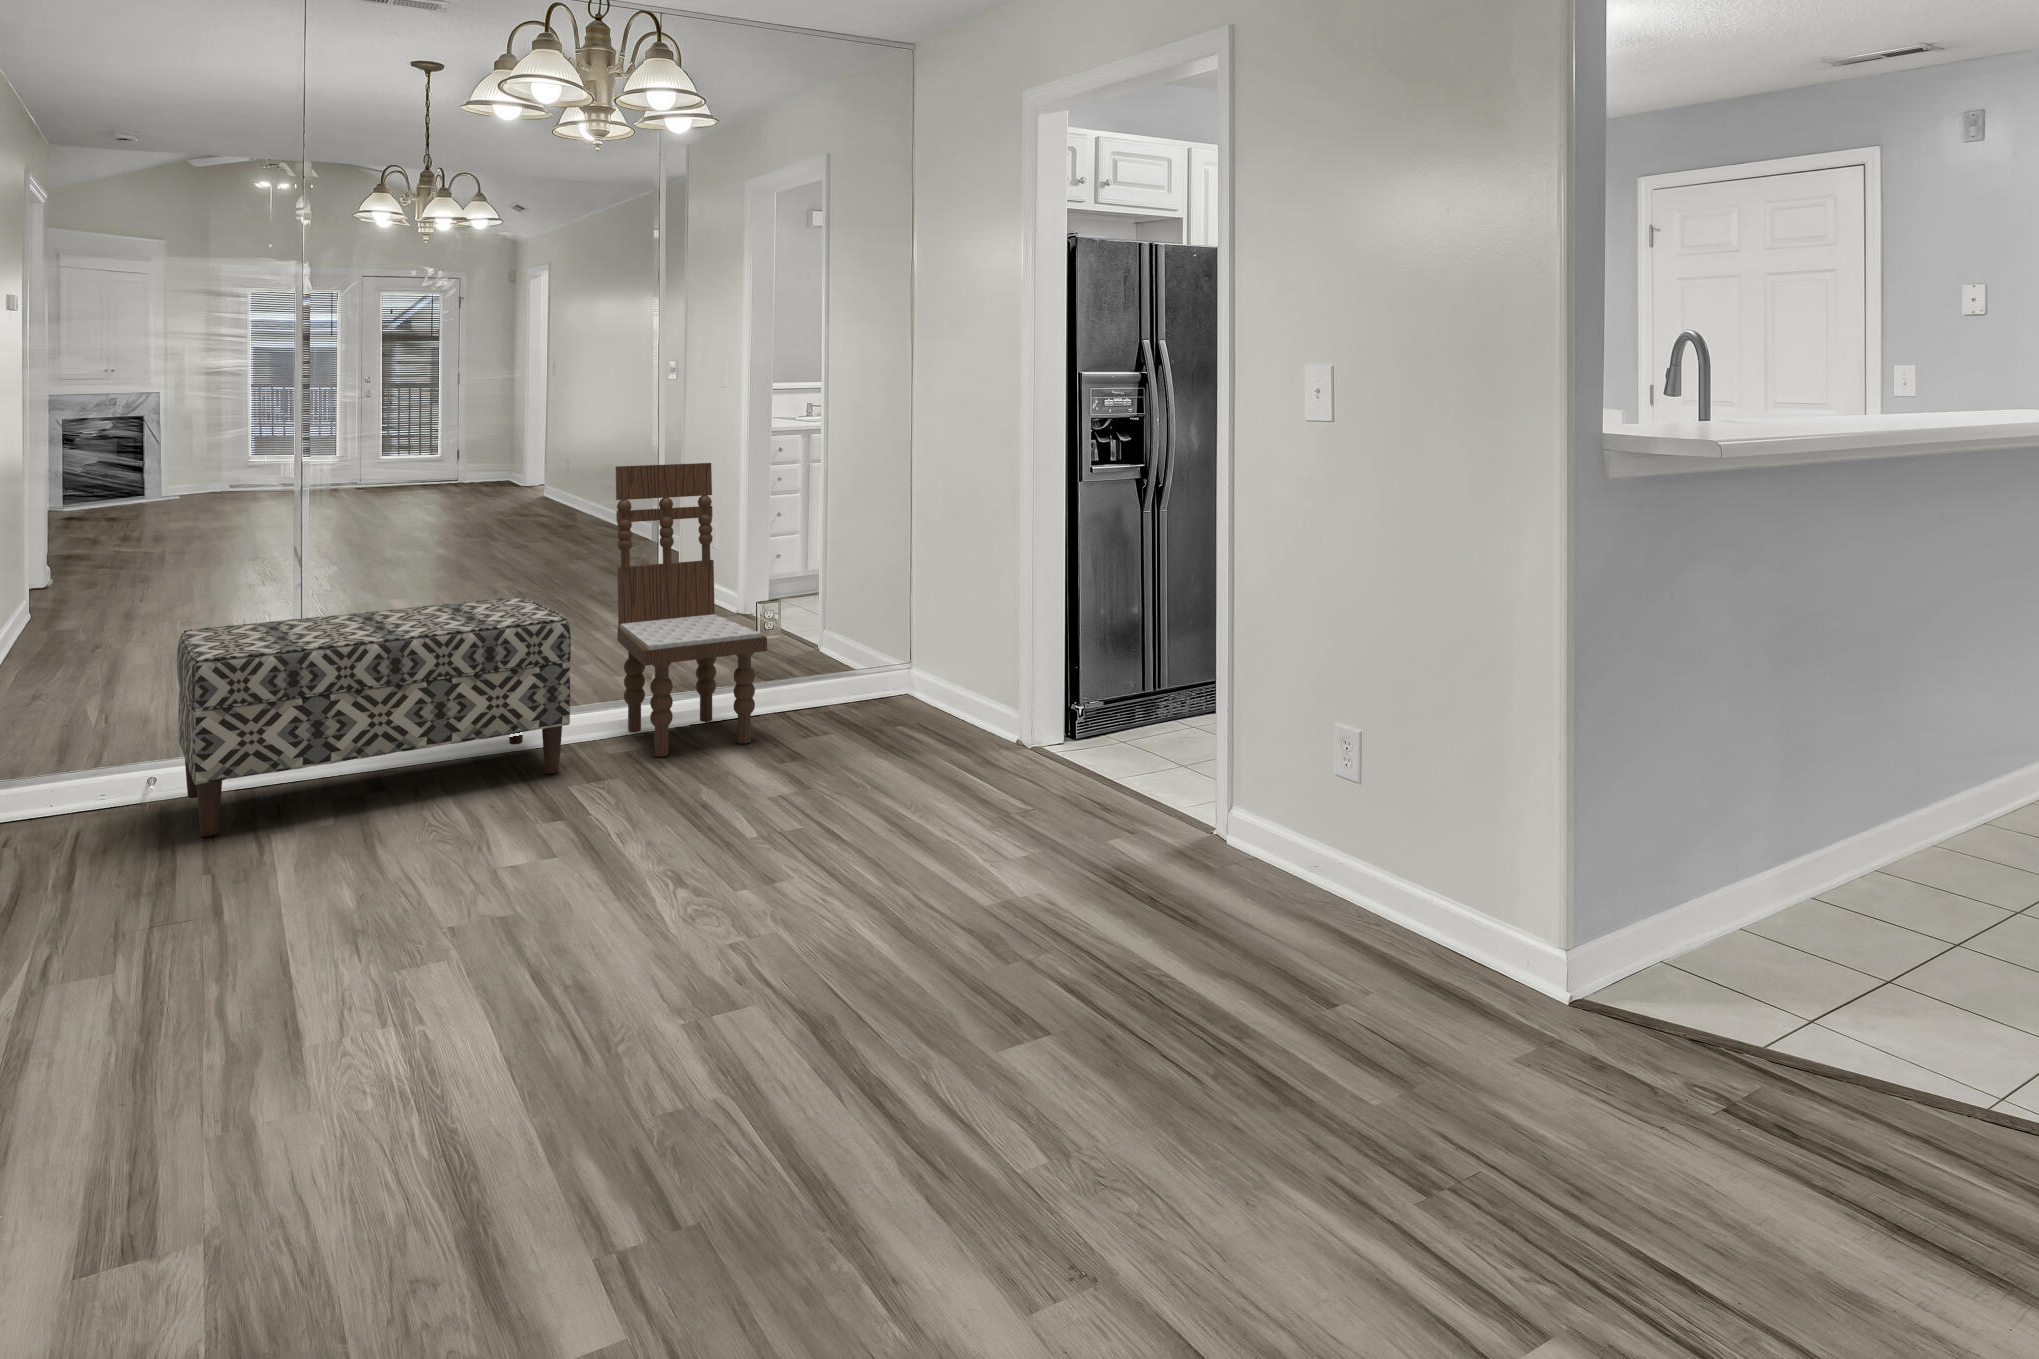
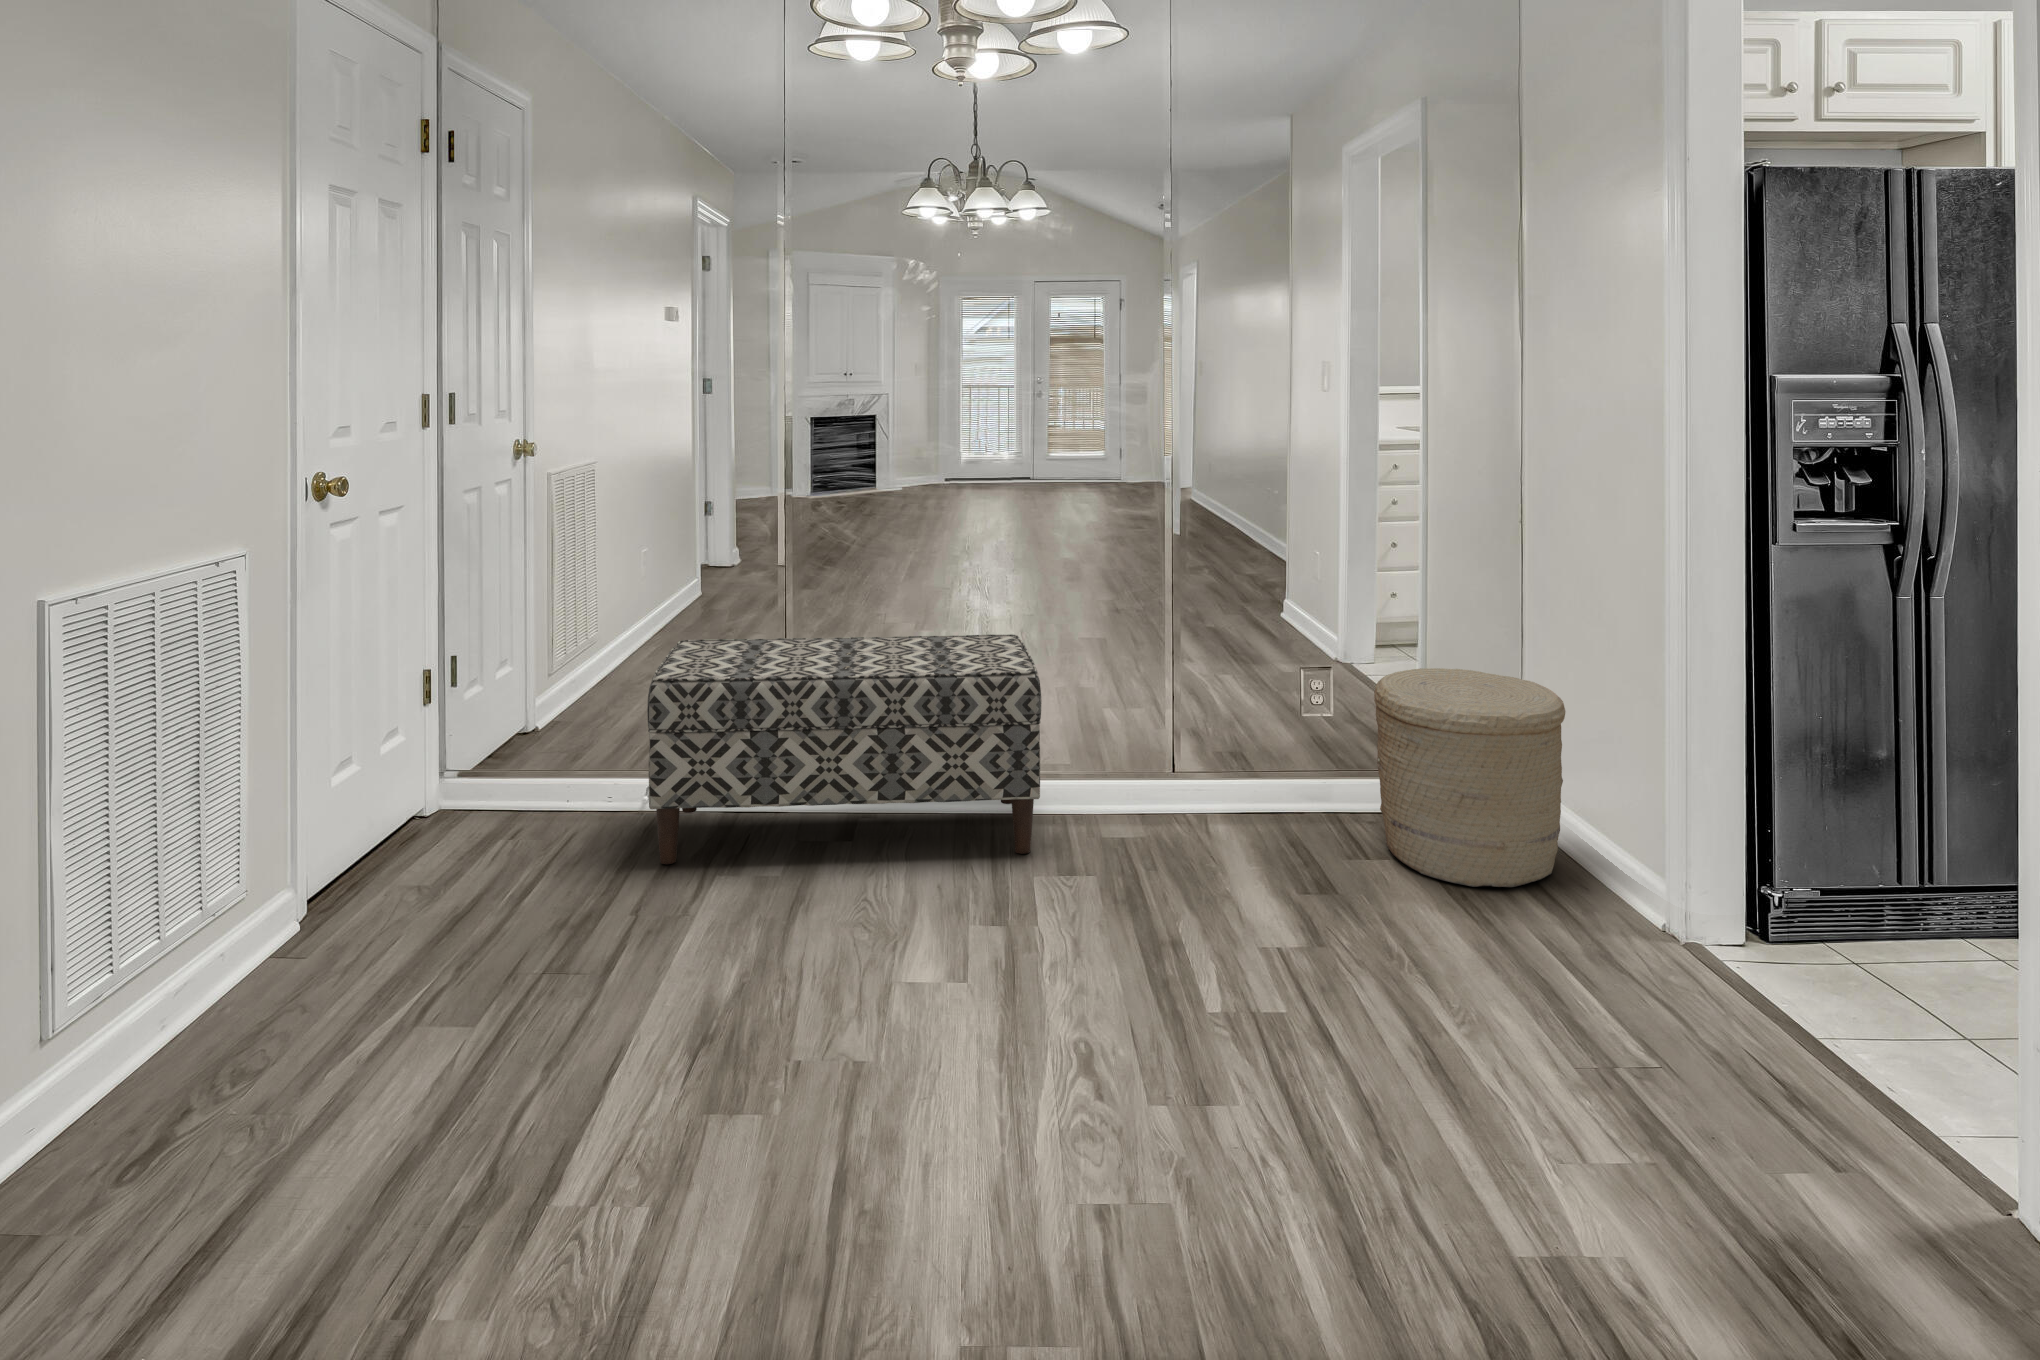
dining chair: present [616,463,767,757] -> none [1122,490,1290,854]
woven basket: none [823,589,953,739] -> present [1374,668,1566,887]

